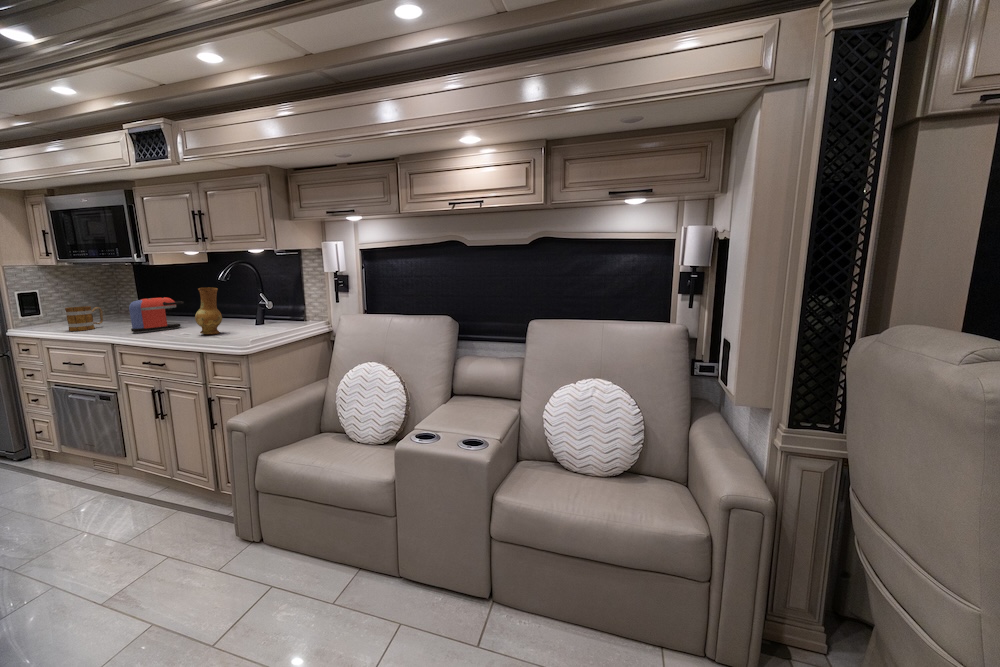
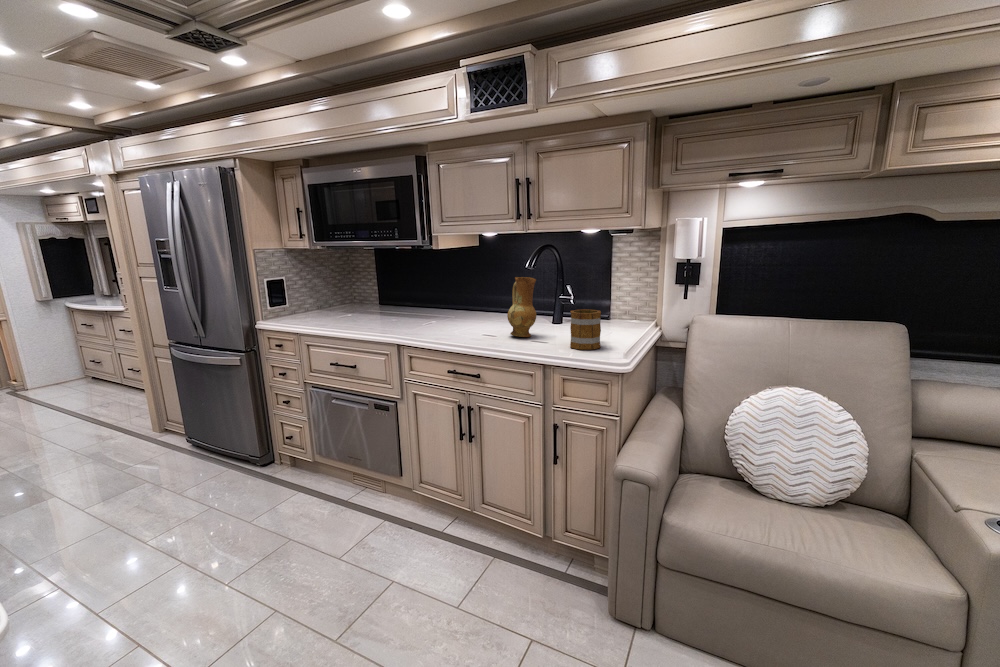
coffee maker: present [129,297,184,333] -> none [415,288,462,331]
mug: present [65,306,103,331] -> present [570,310,601,350]

